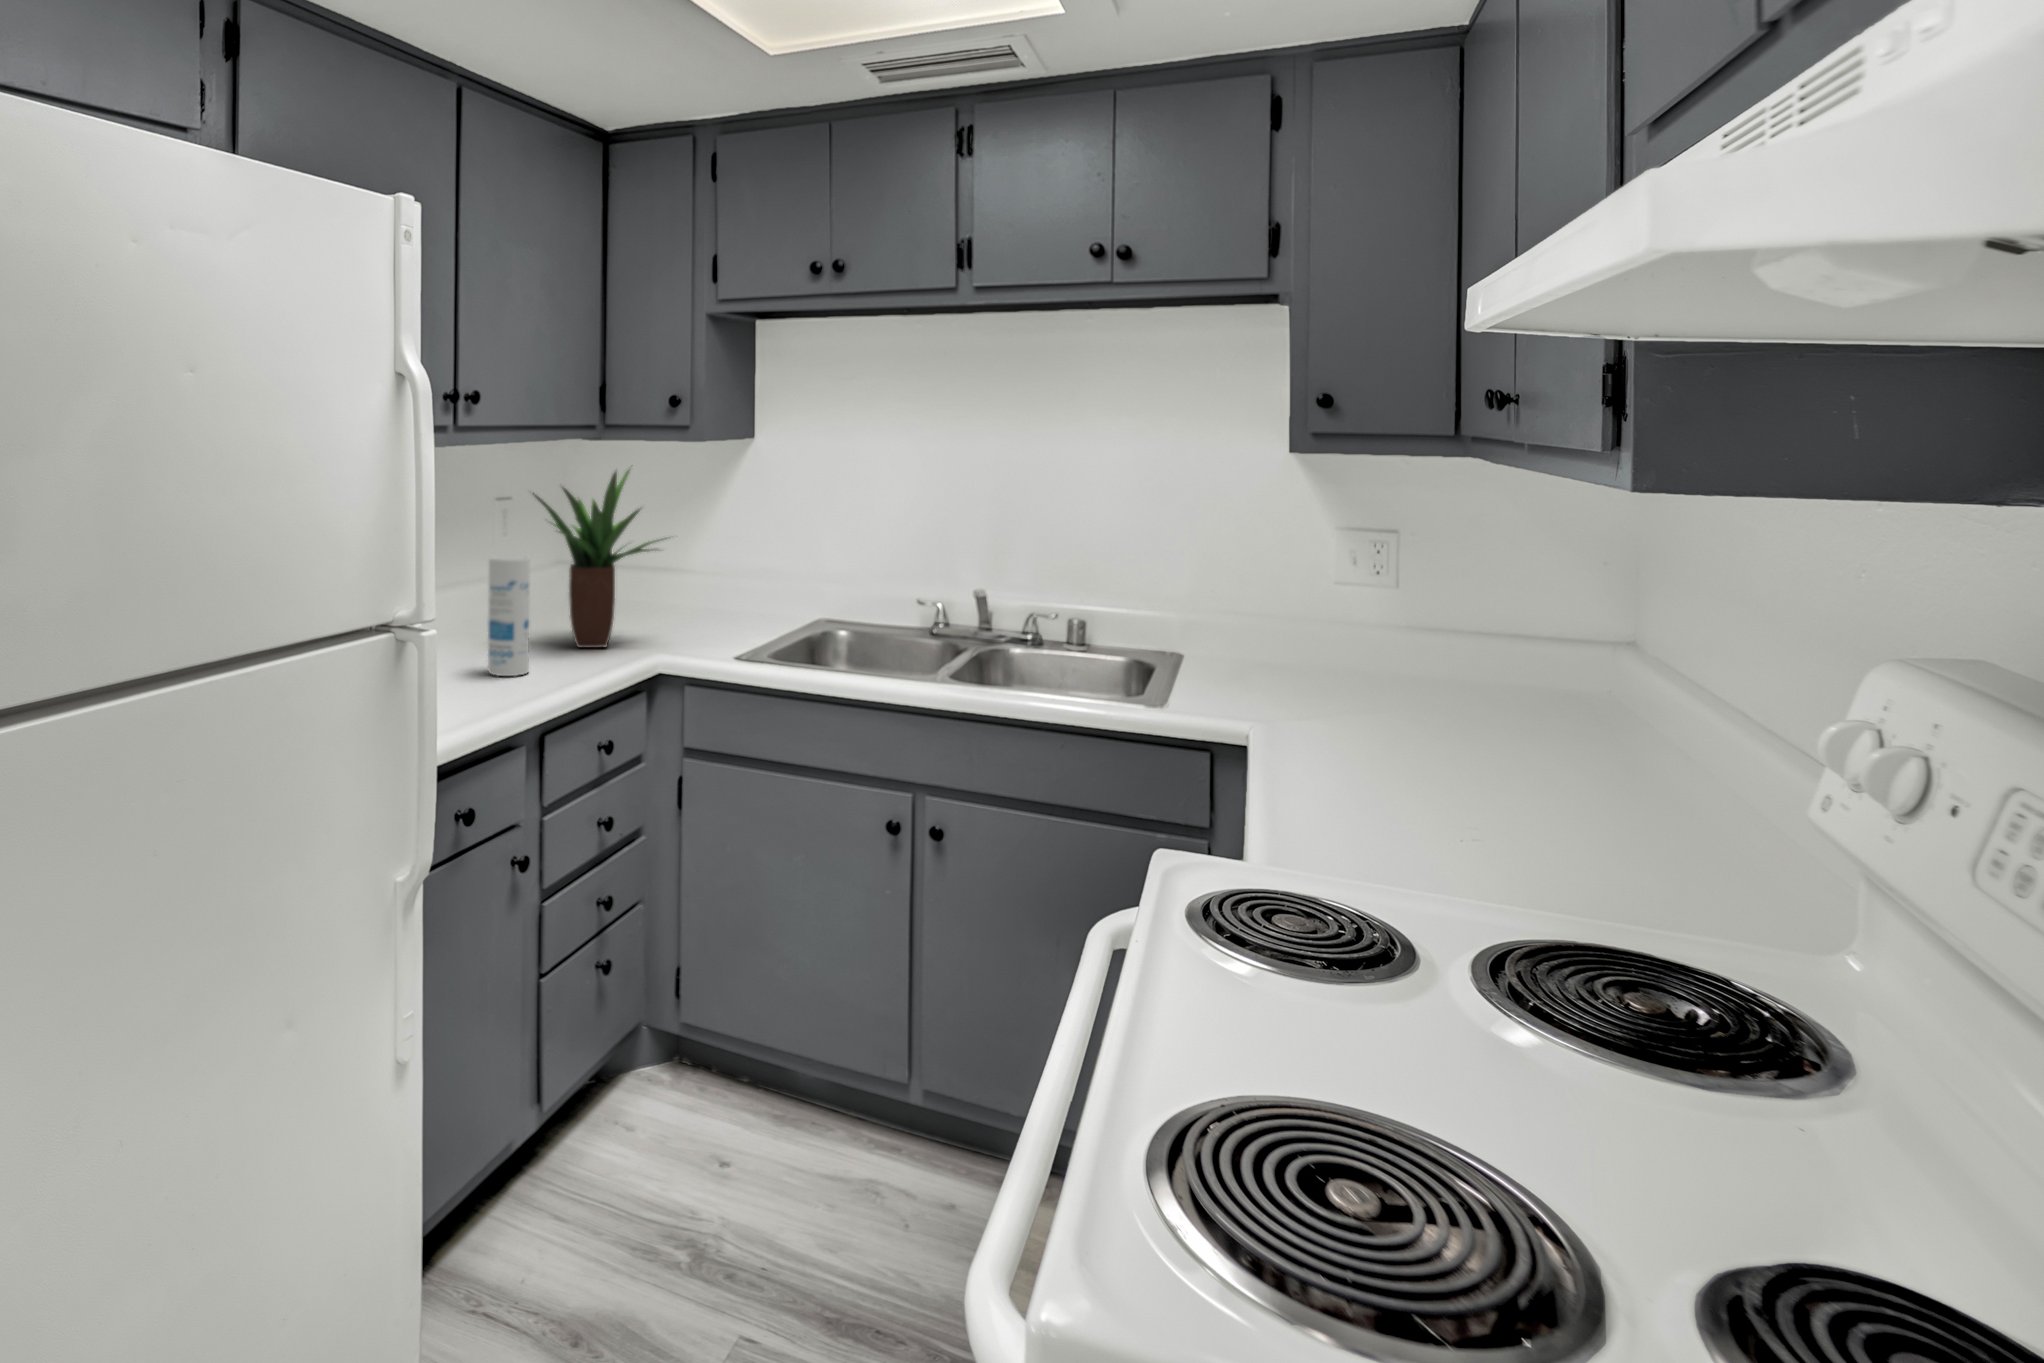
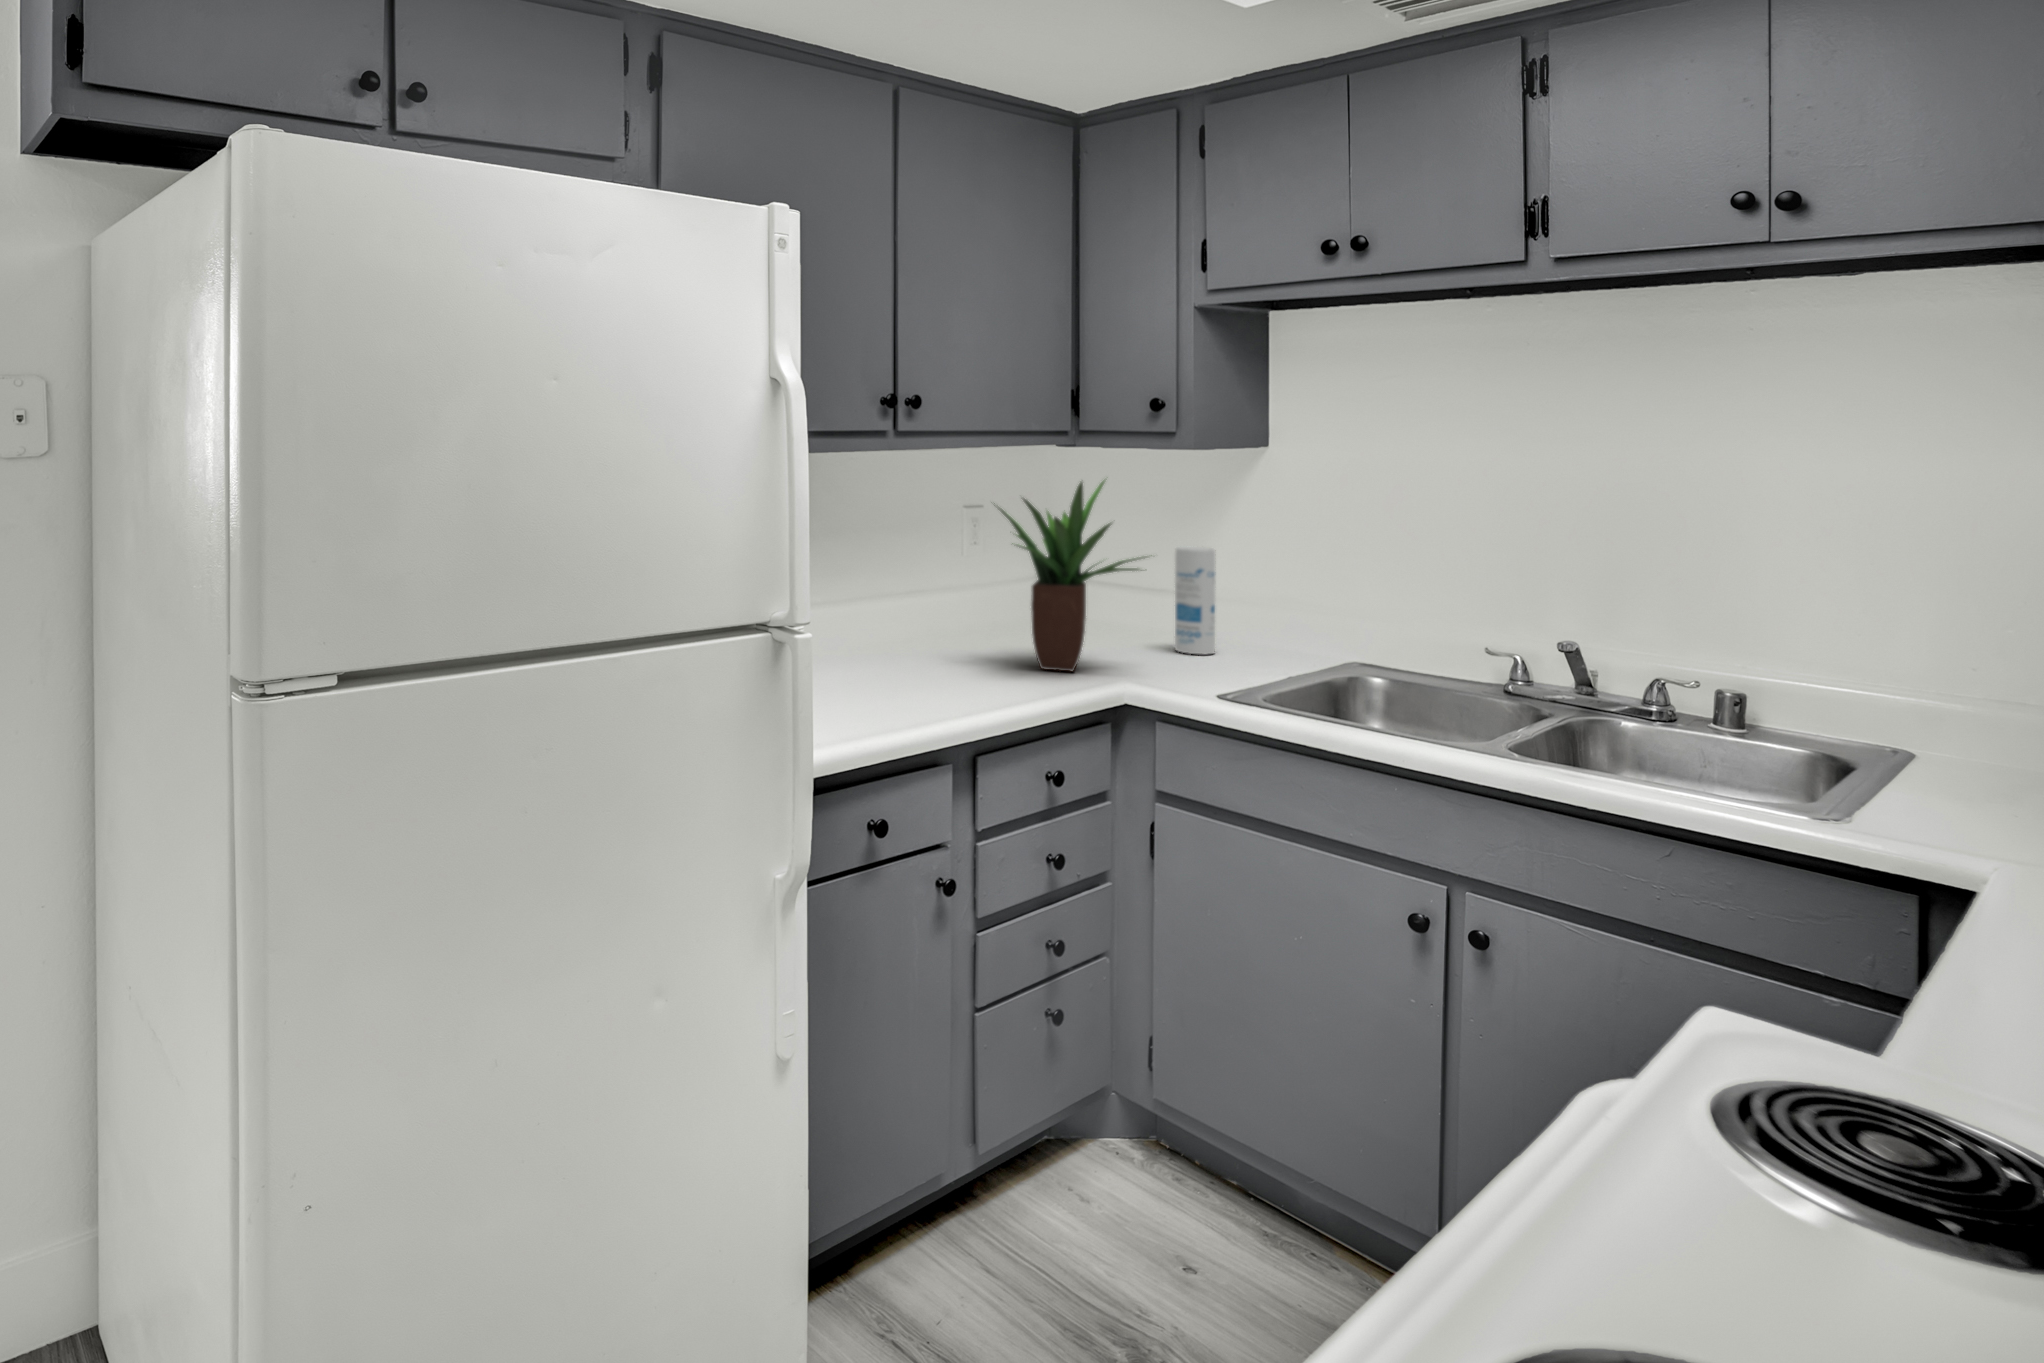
canister: present [488,555,530,676] -> present [1175,547,1216,654]

